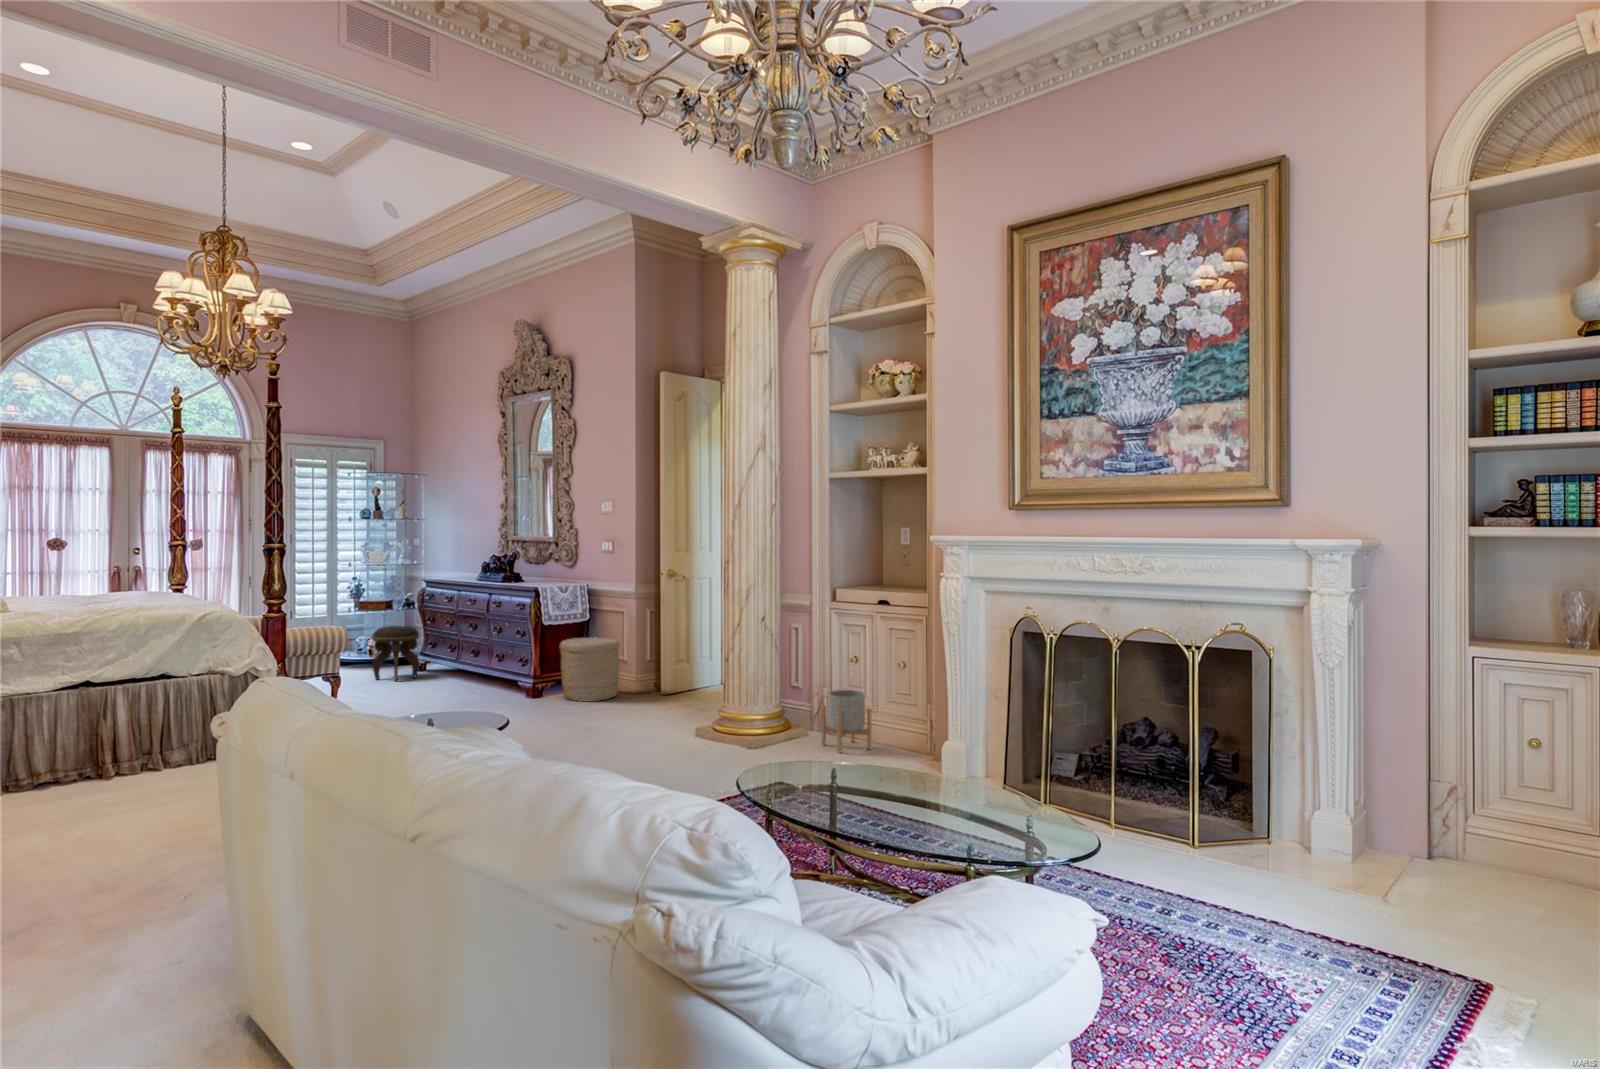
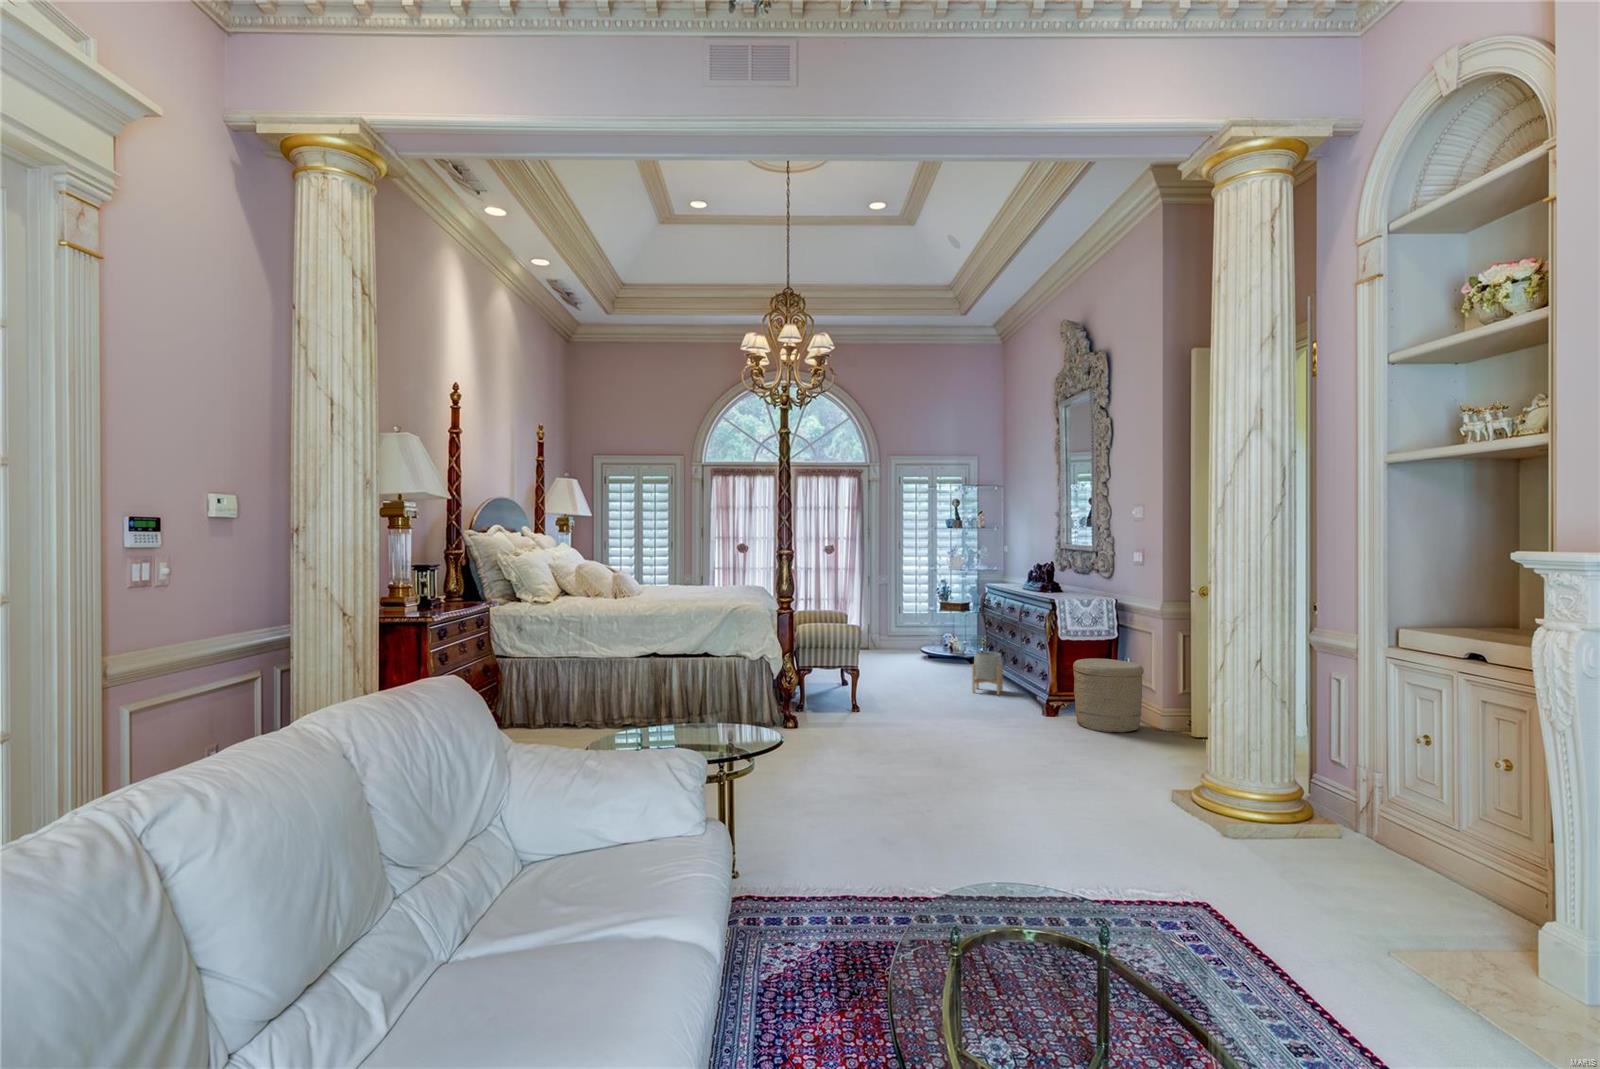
footstool: present [372,626,419,681] -> none [933,628,973,680]
planter: present [822,690,871,753] -> present [972,652,1003,695]

